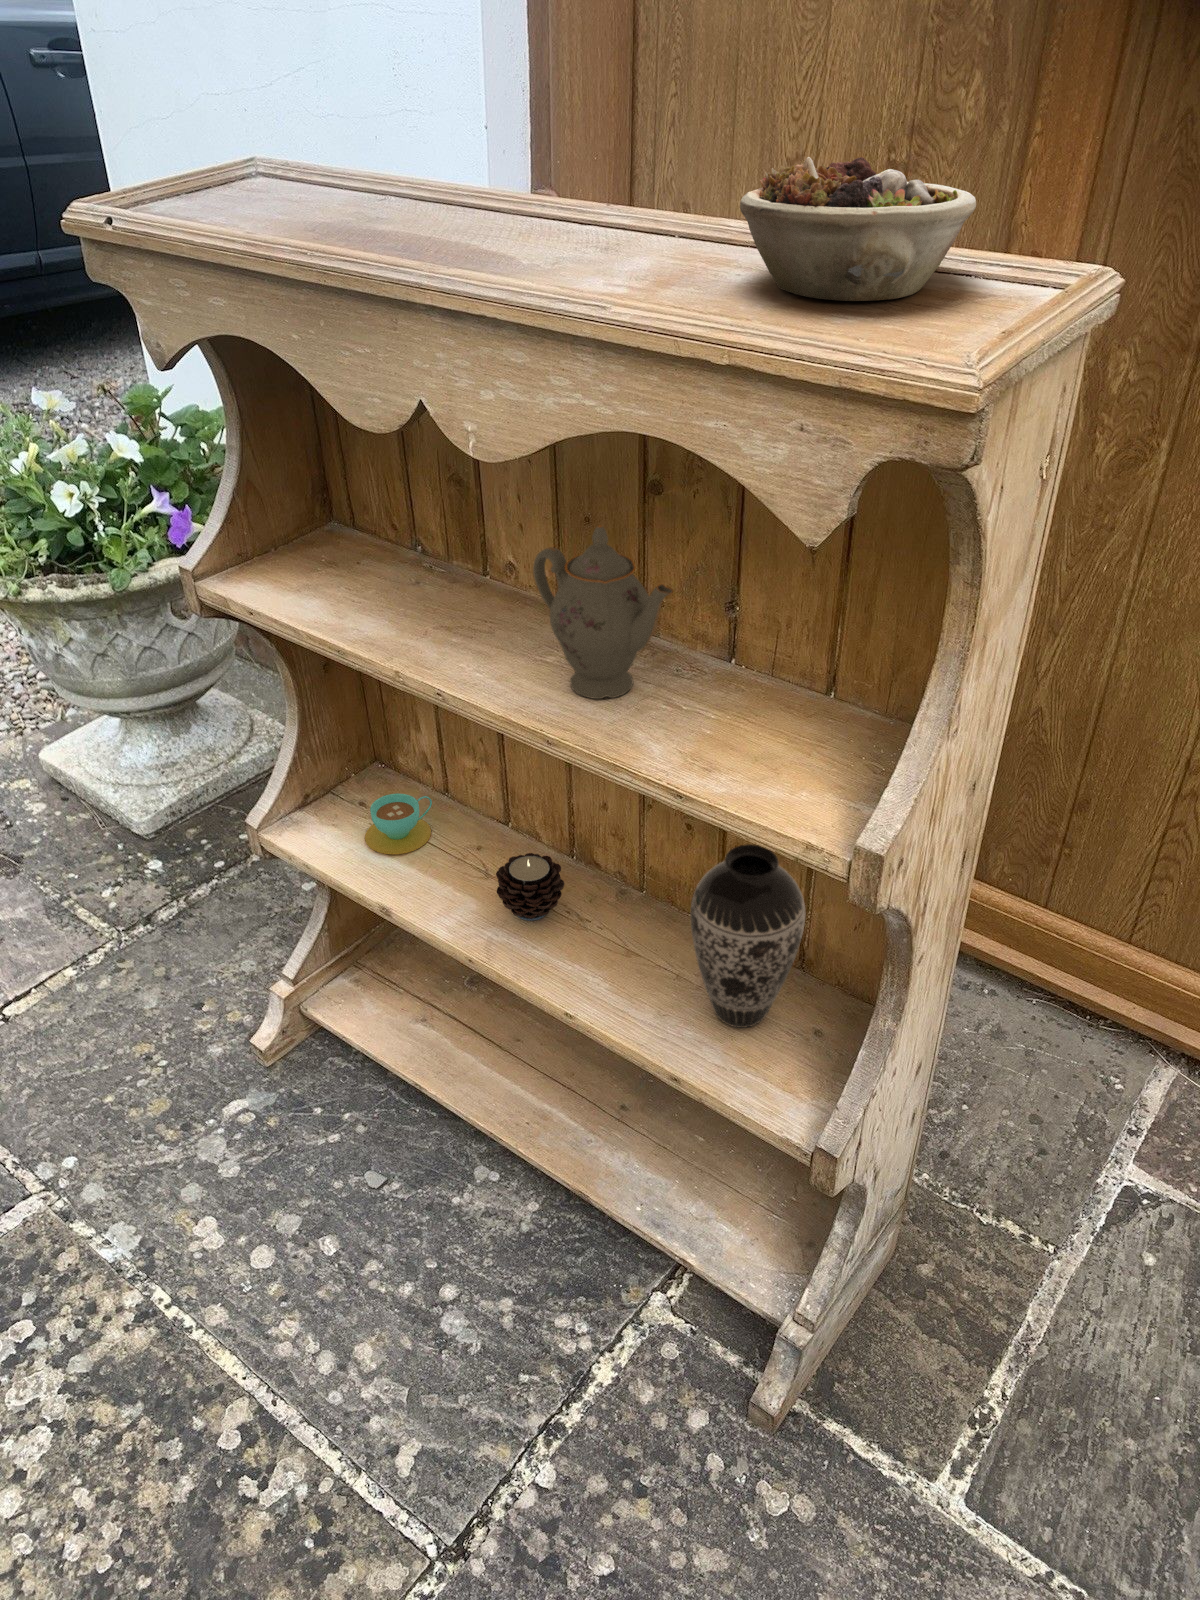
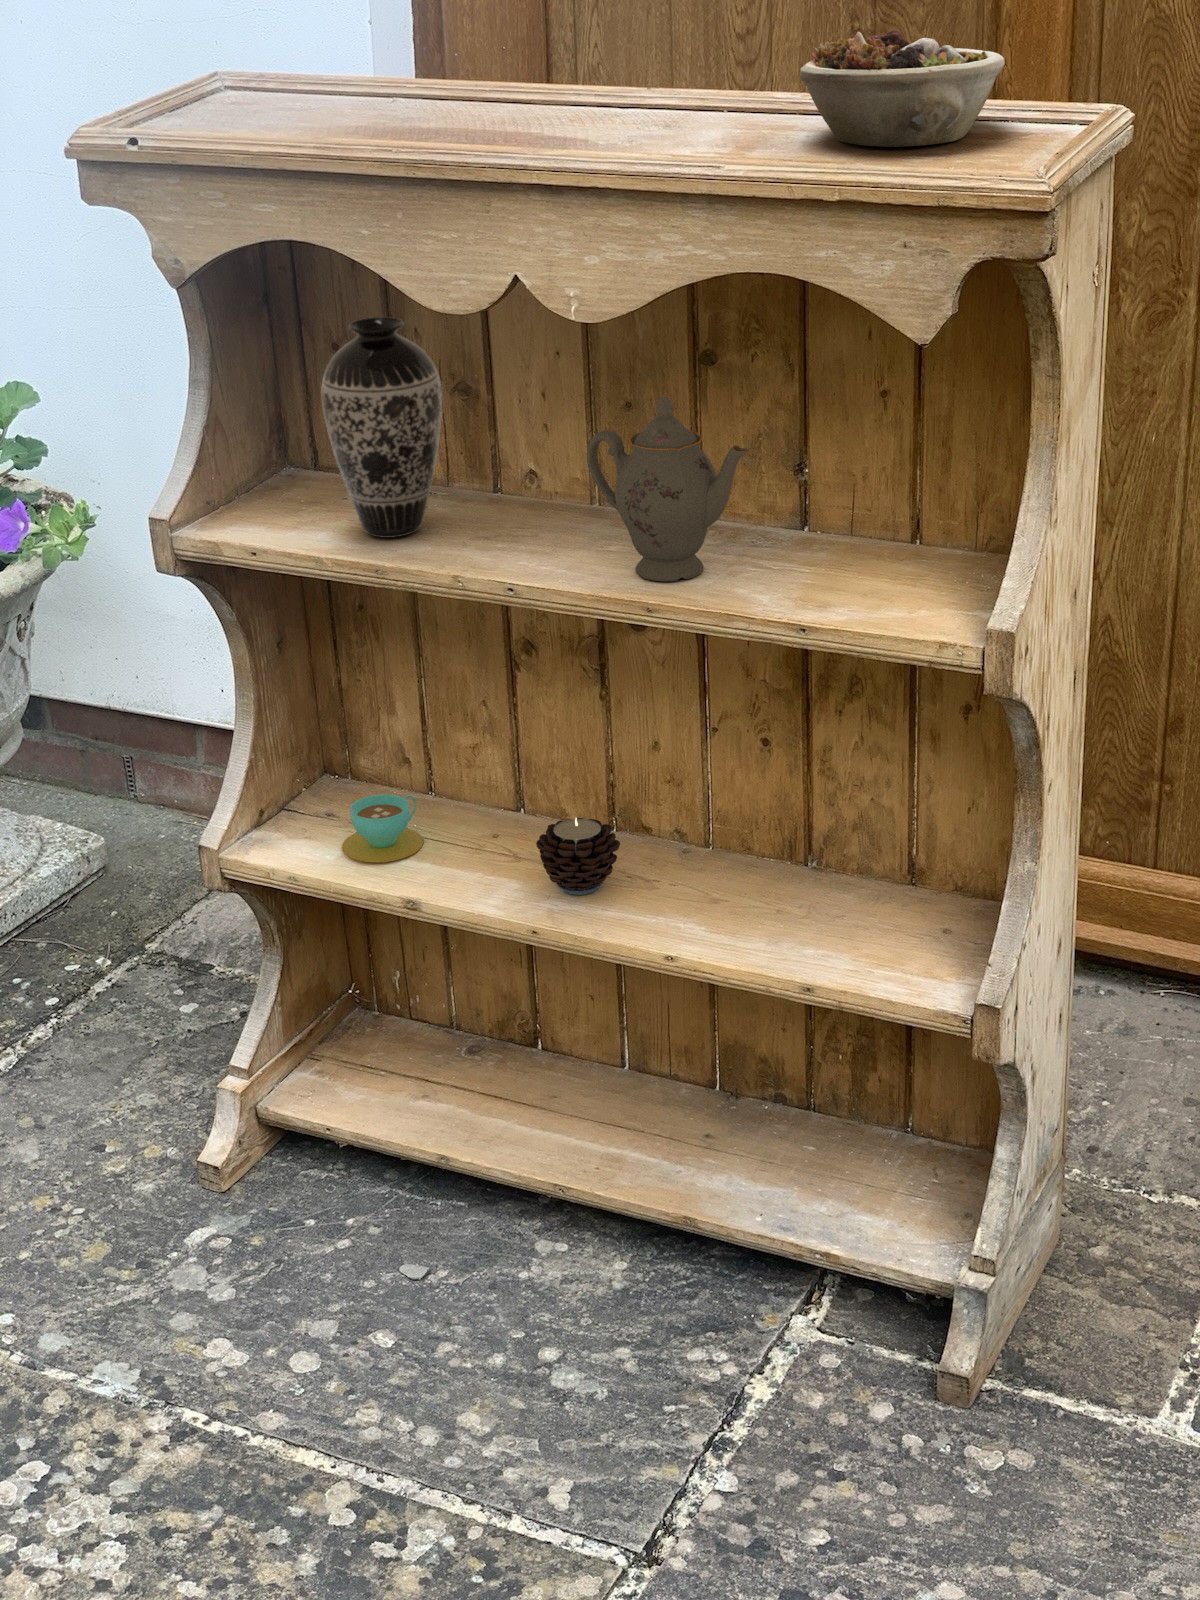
decorative vase: present [690,844,805,1028] -> present [321,317,442,538]

